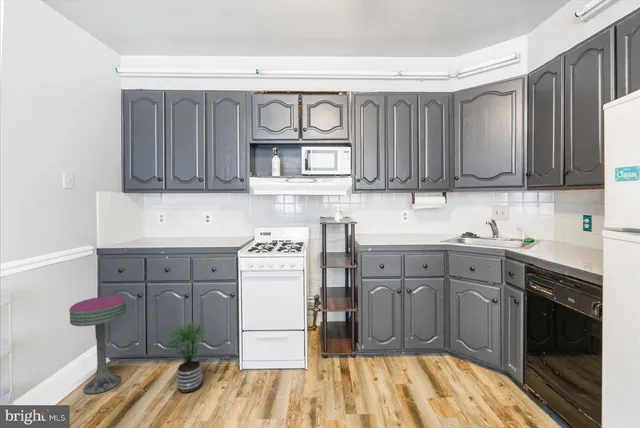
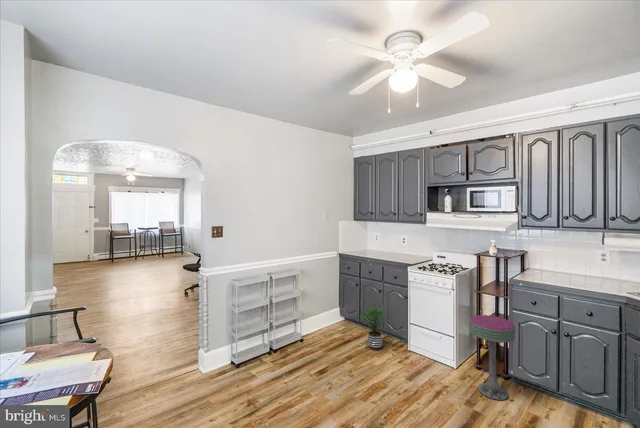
bar stool: present [69,296,127,394] -> present [470,315,515,400]

